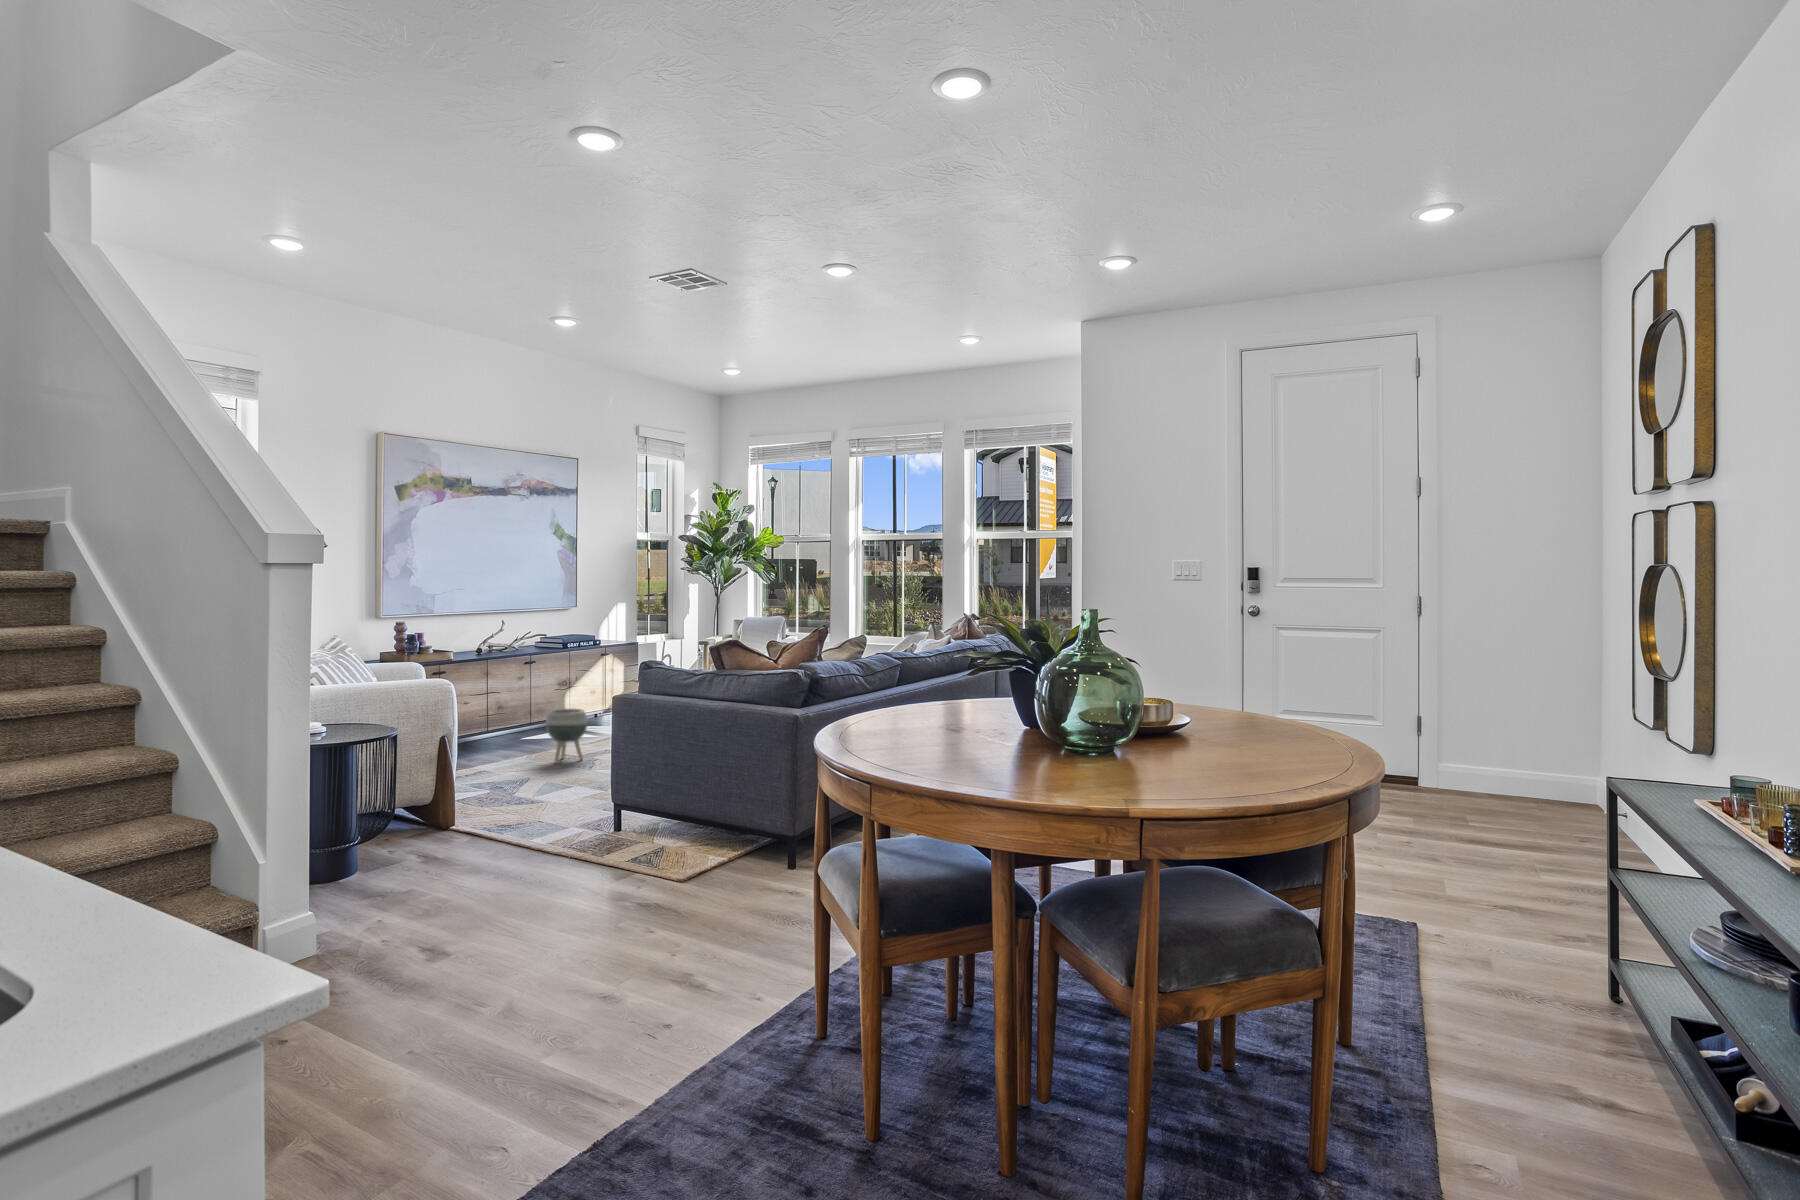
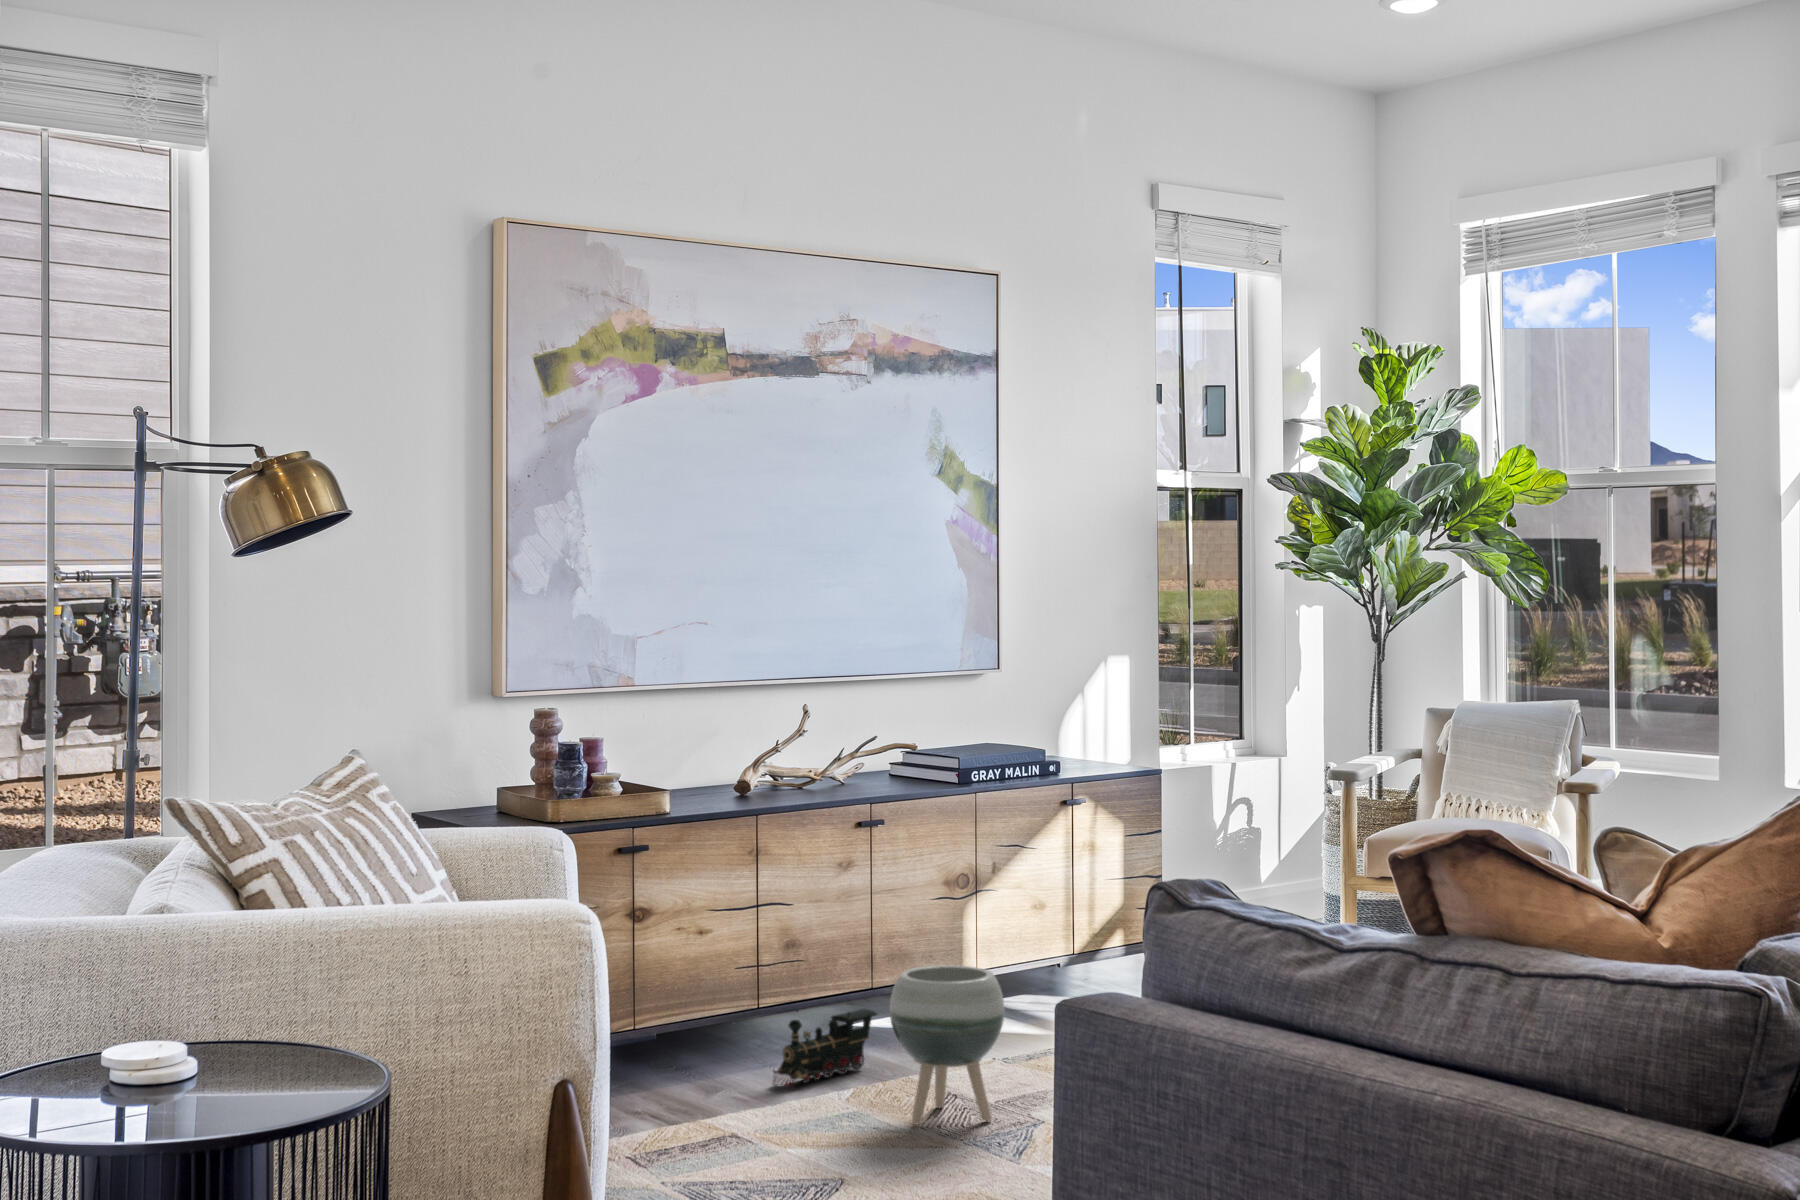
toy train: none [497,729,536,756] -> present [773,1009,877,1086]

